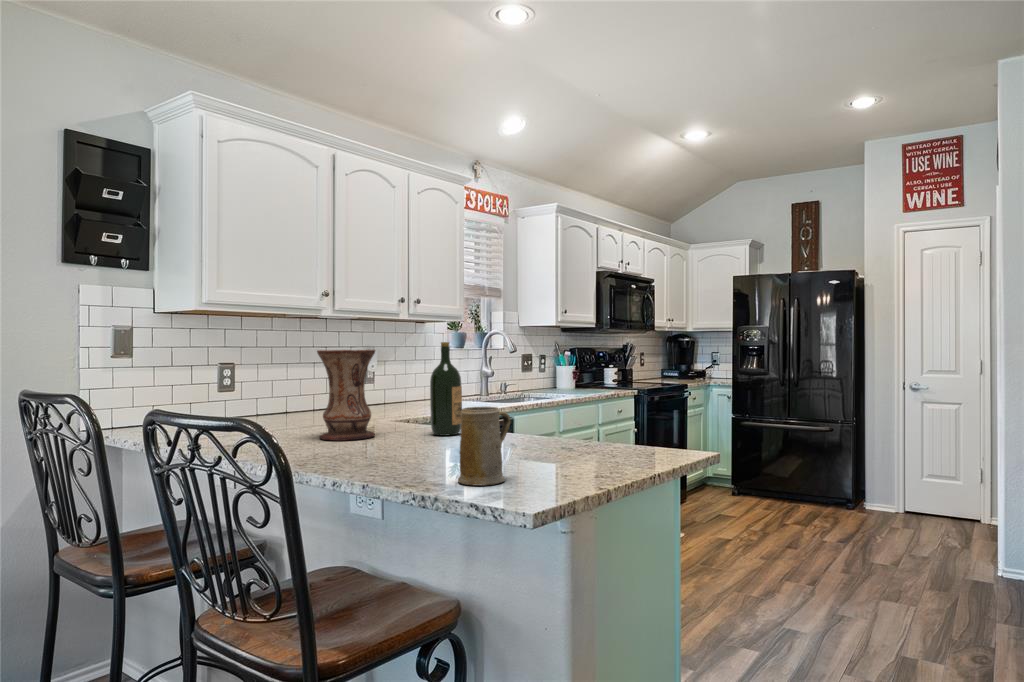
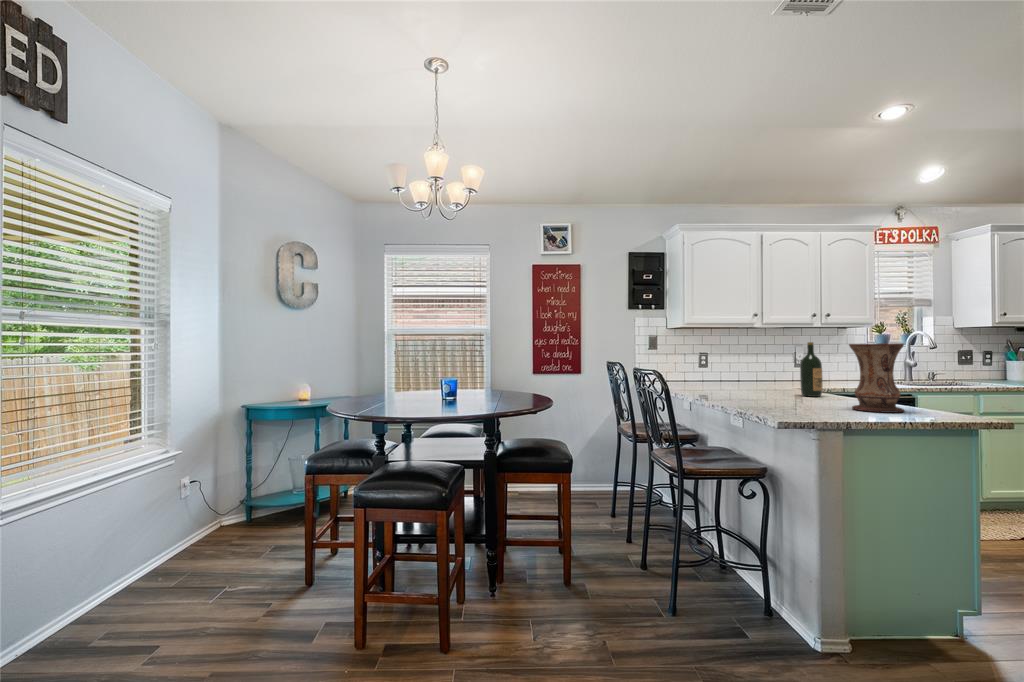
vase: present [317,350,375,441] -> present [849,343,904,413]
mug: present [458,407,510,486] -> none [767,374,799,412]

